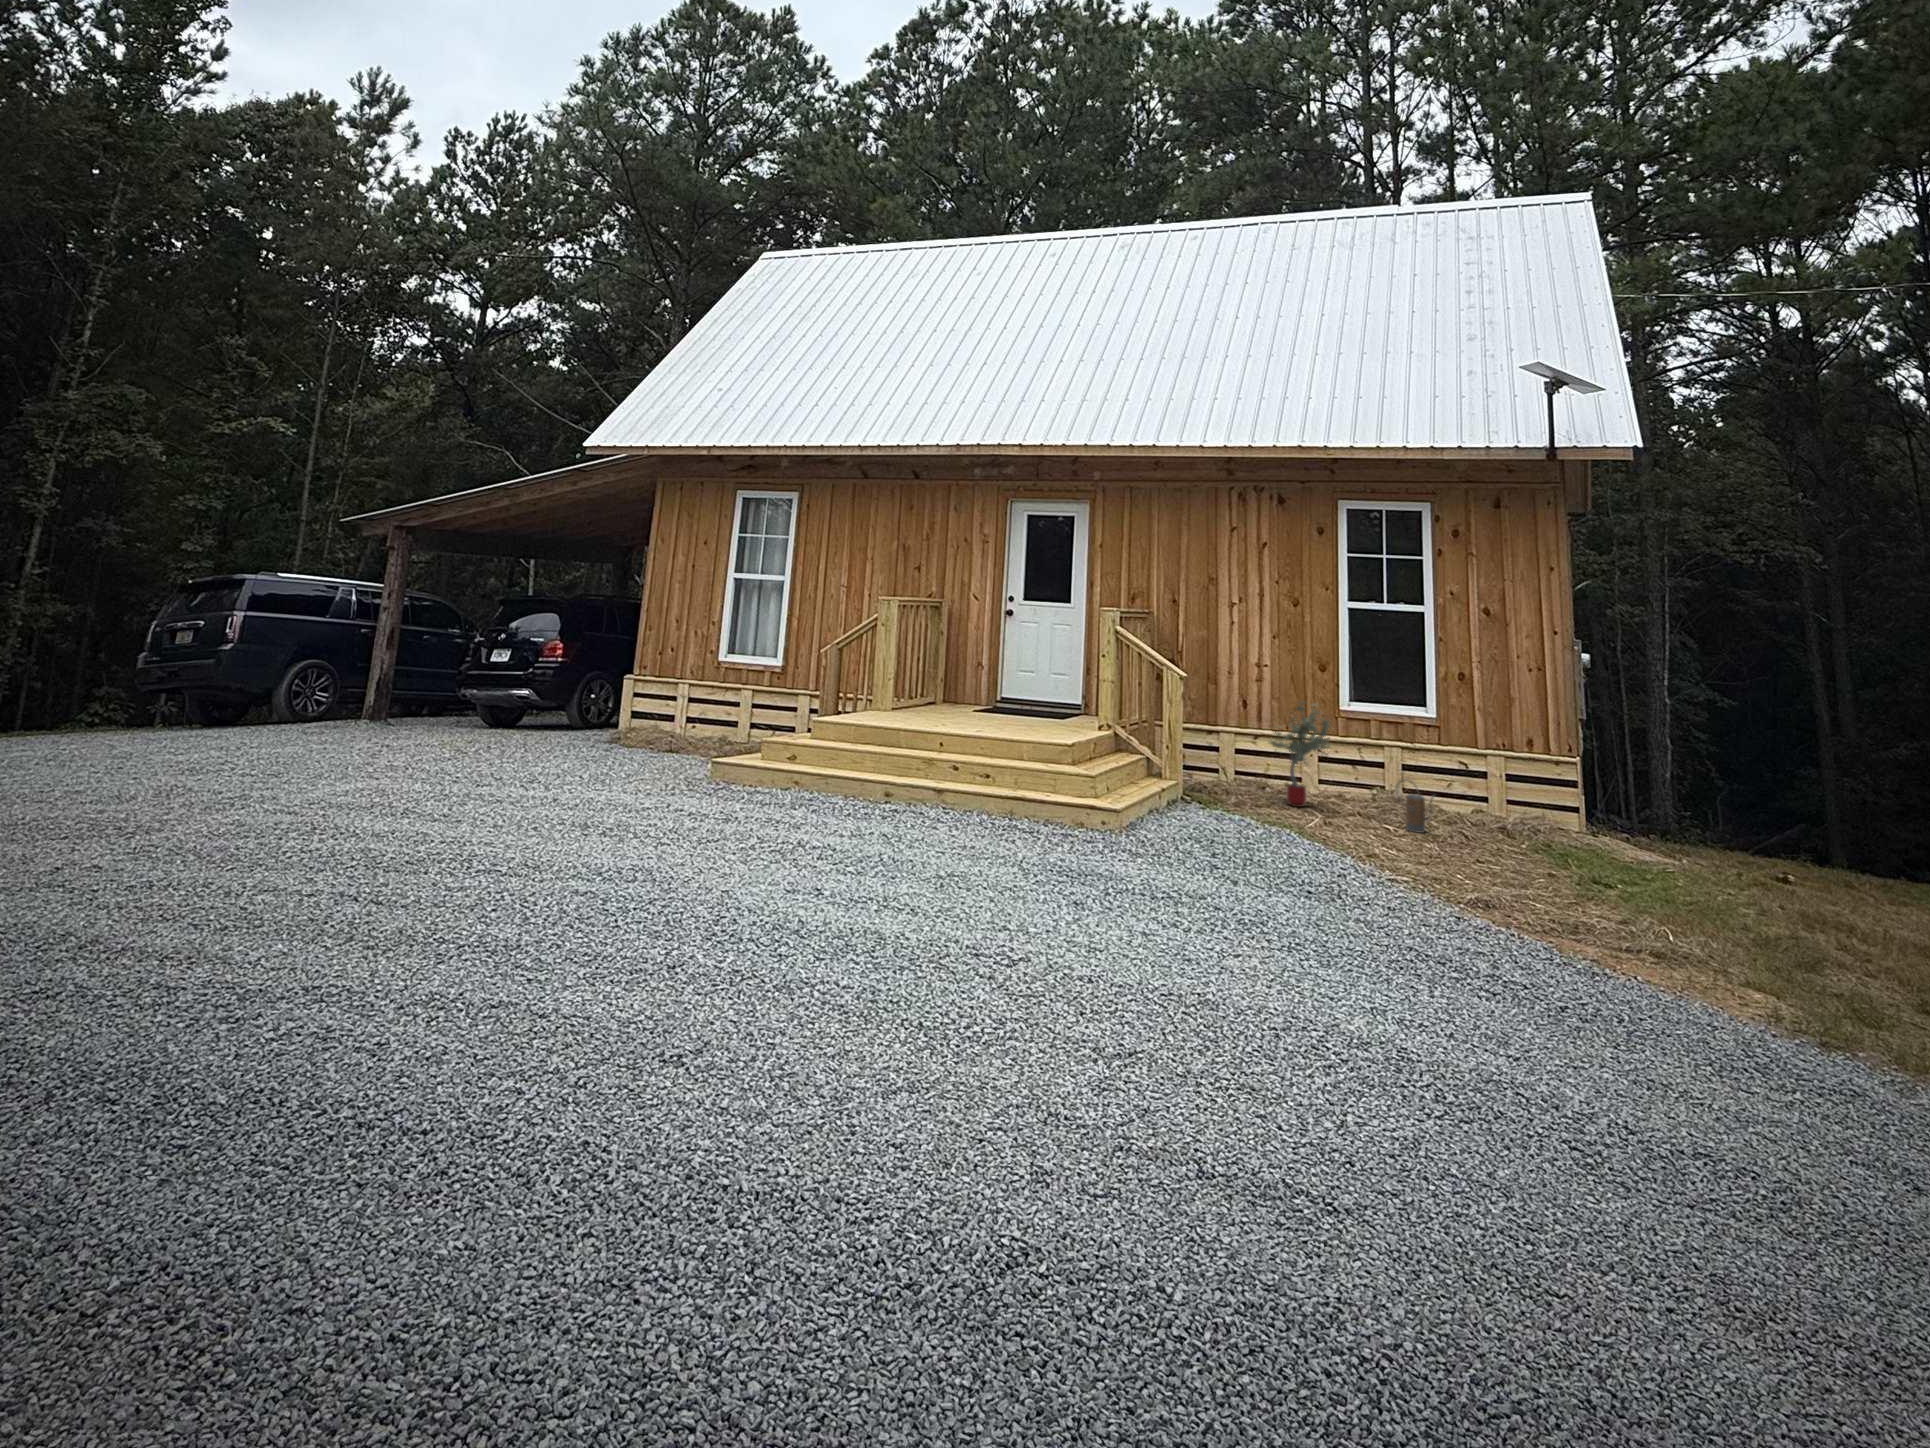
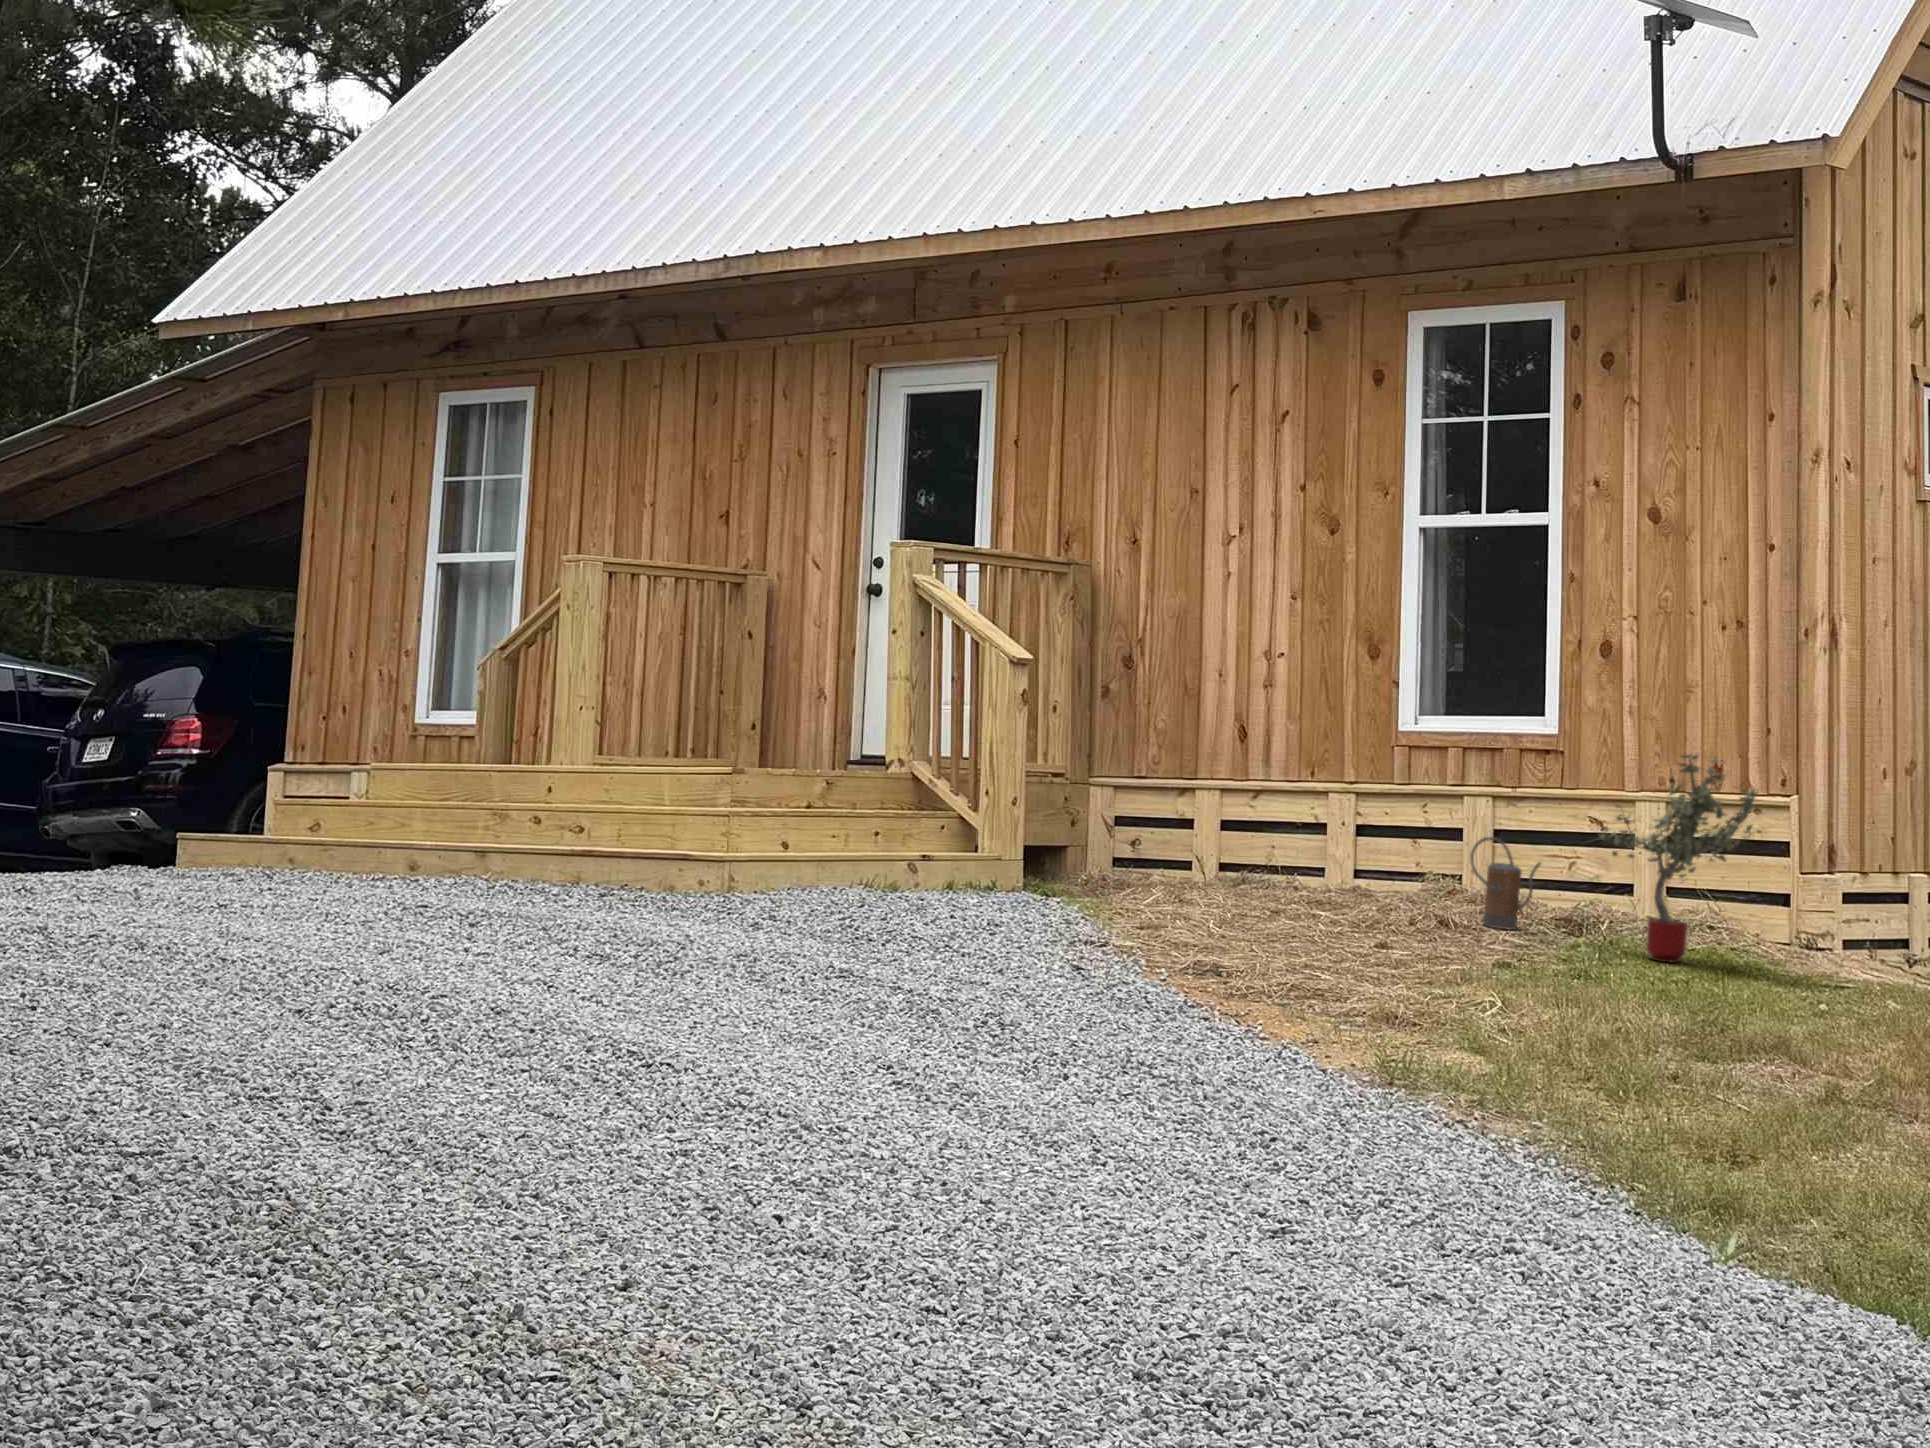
potted tree: present [1269,702,1331,807] -> present [1600,754,1758,962]

